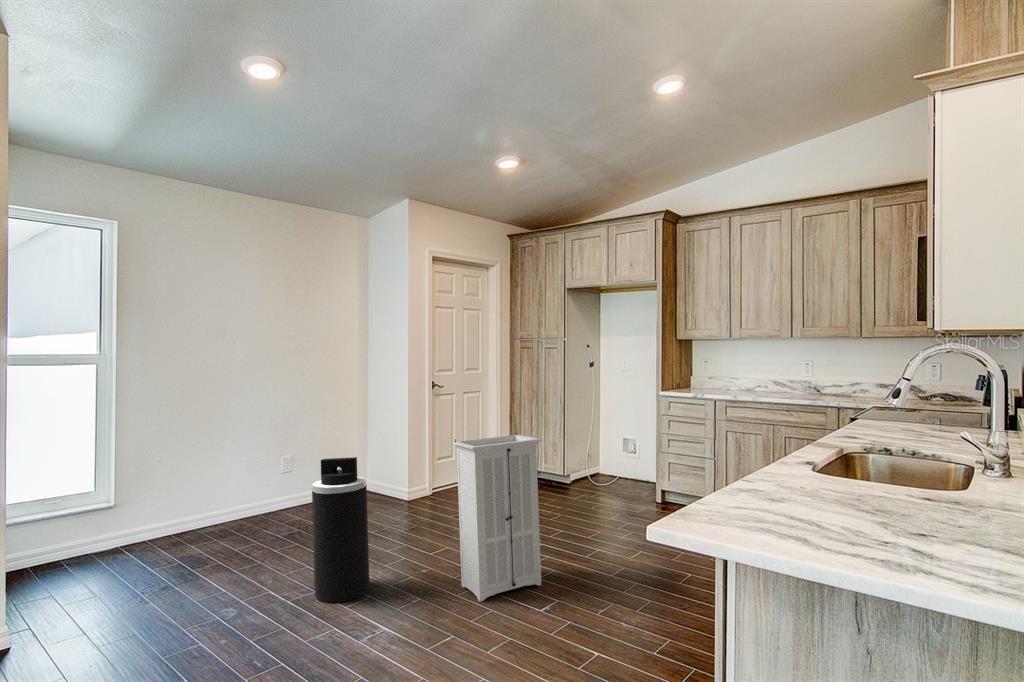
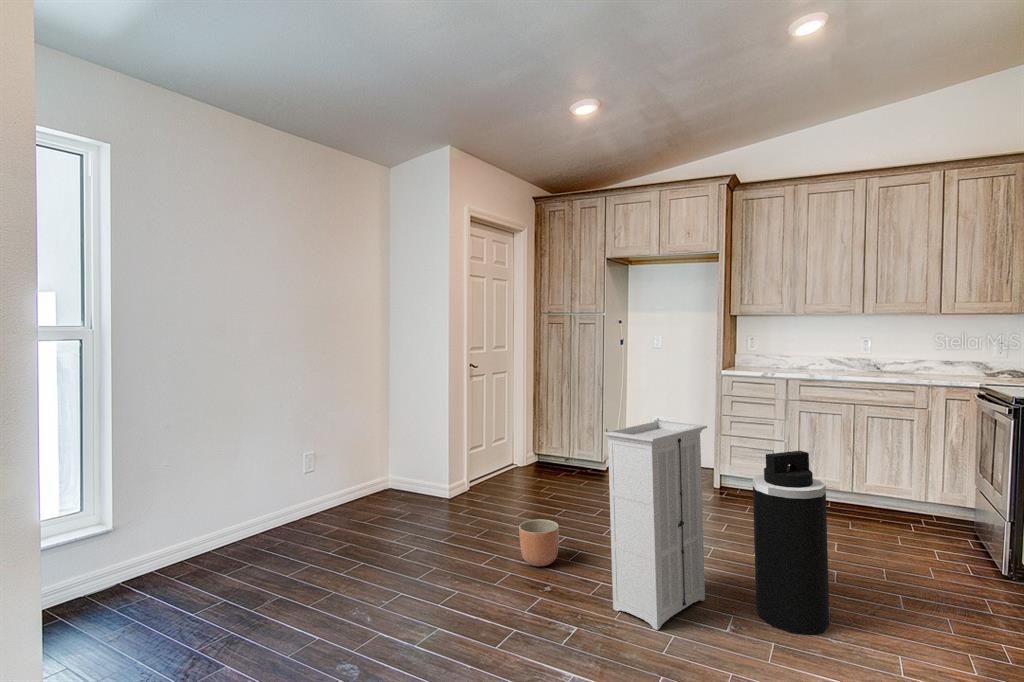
trash can: present [312,457,369,603] -> present [753,451,830,635]
planter: none [420,516,453,553] -> present [519,519,559,566]

